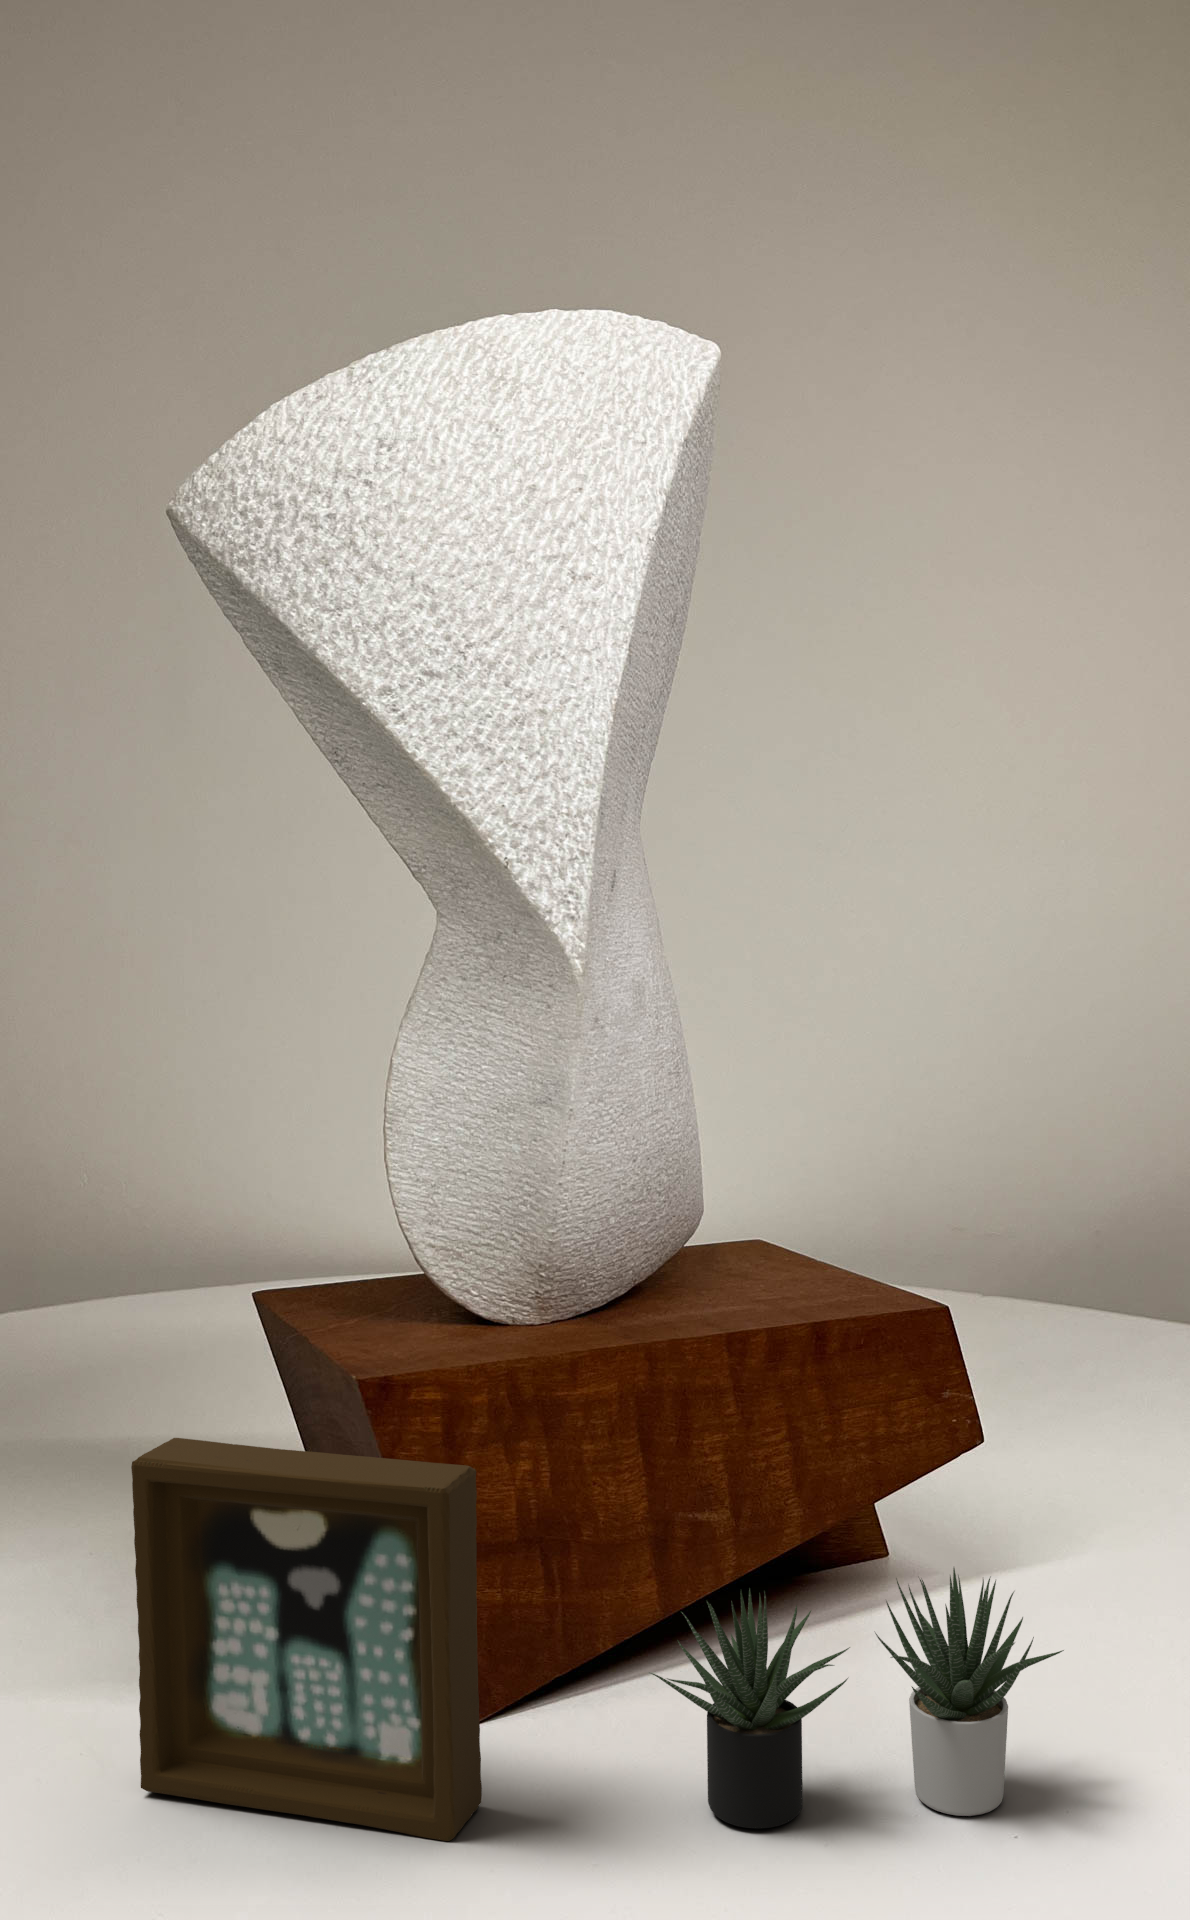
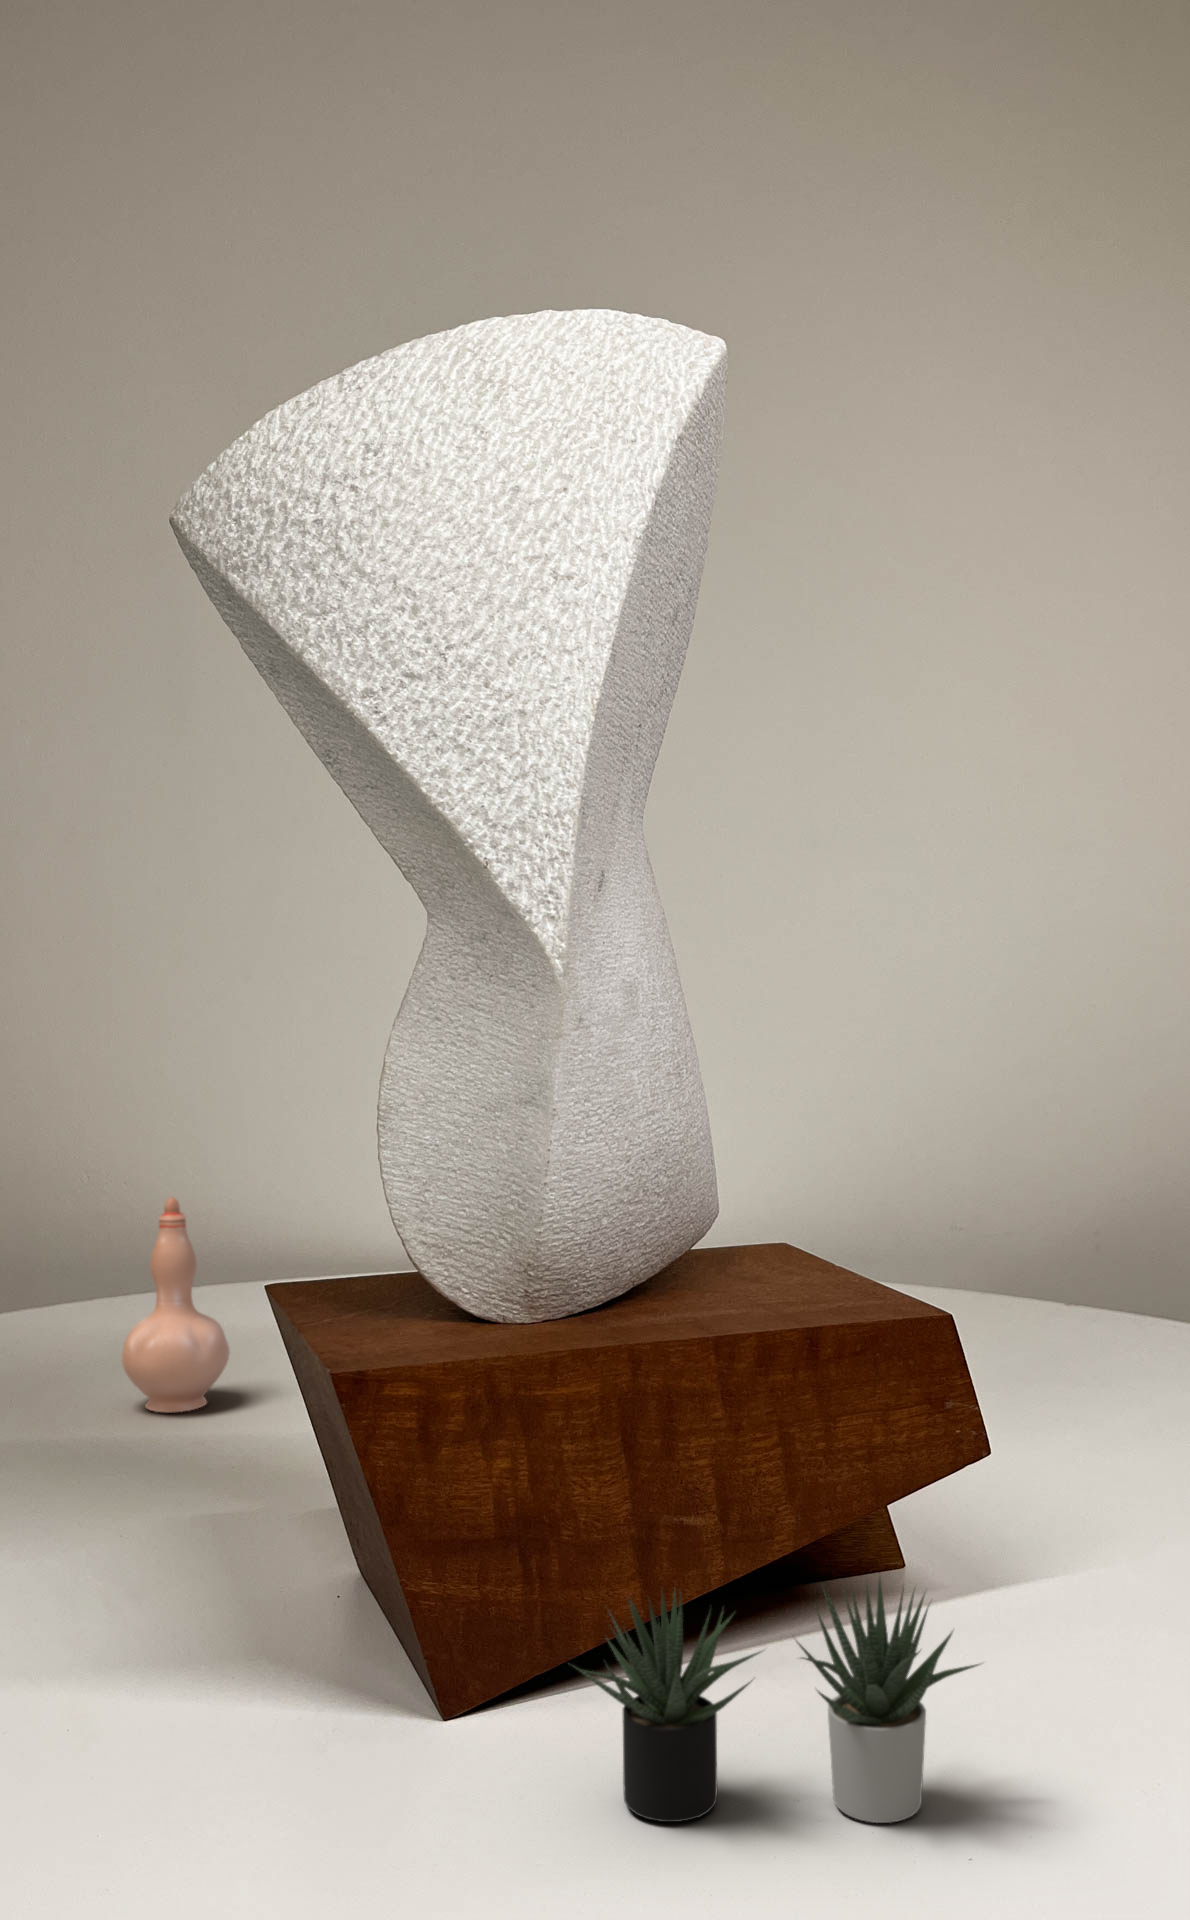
vase: none [57,1202,167,1420] -> present [122,1197,230,1412]
picture frame: present [131,1438,482,1841] -> none [83,1416,407,1816]

